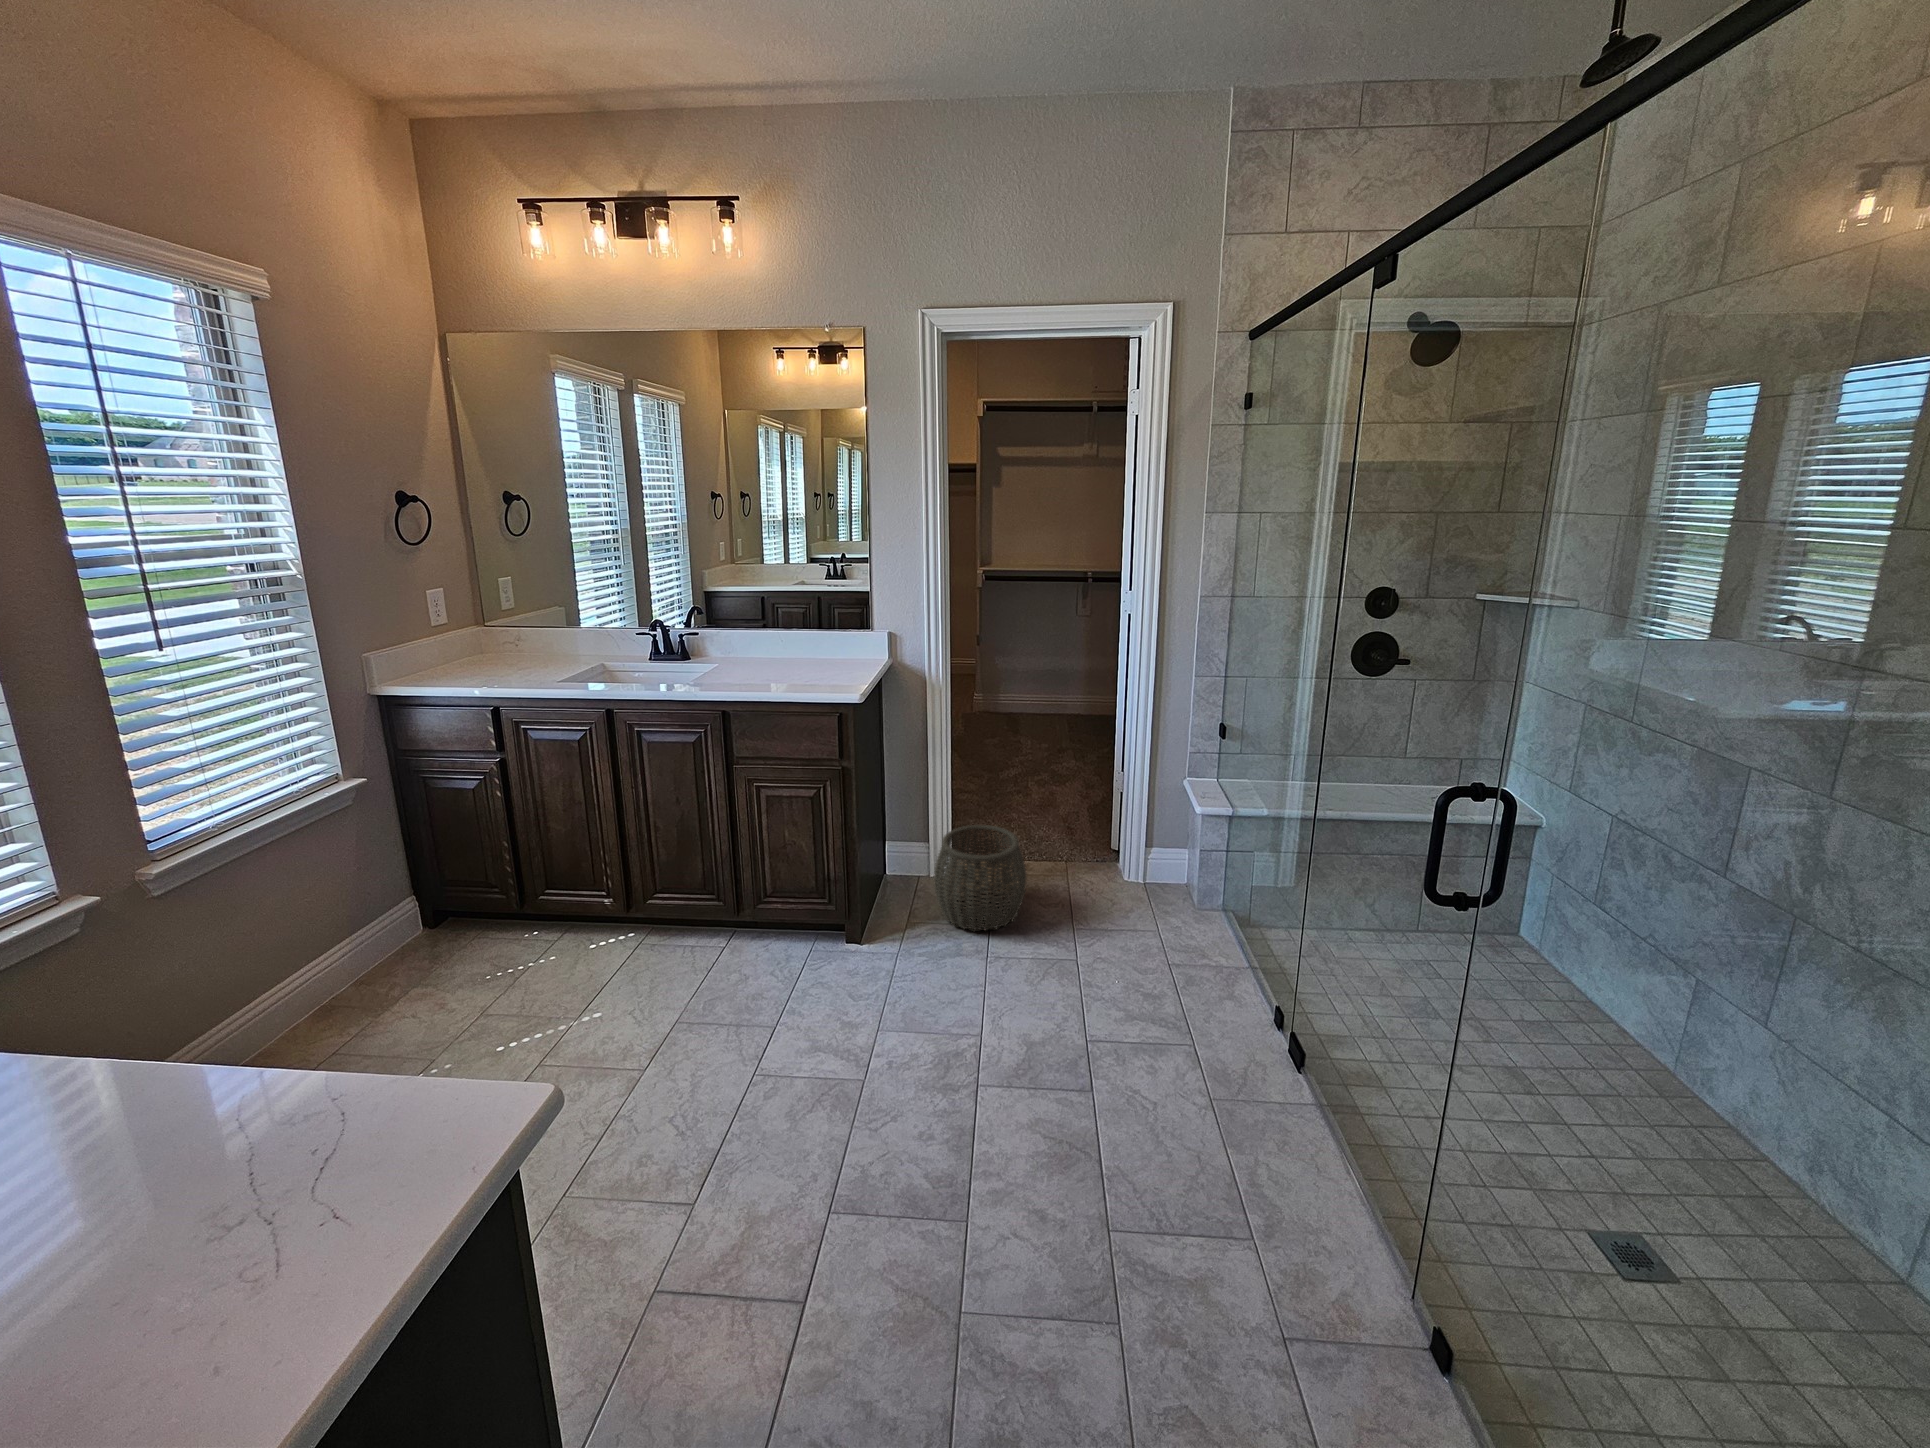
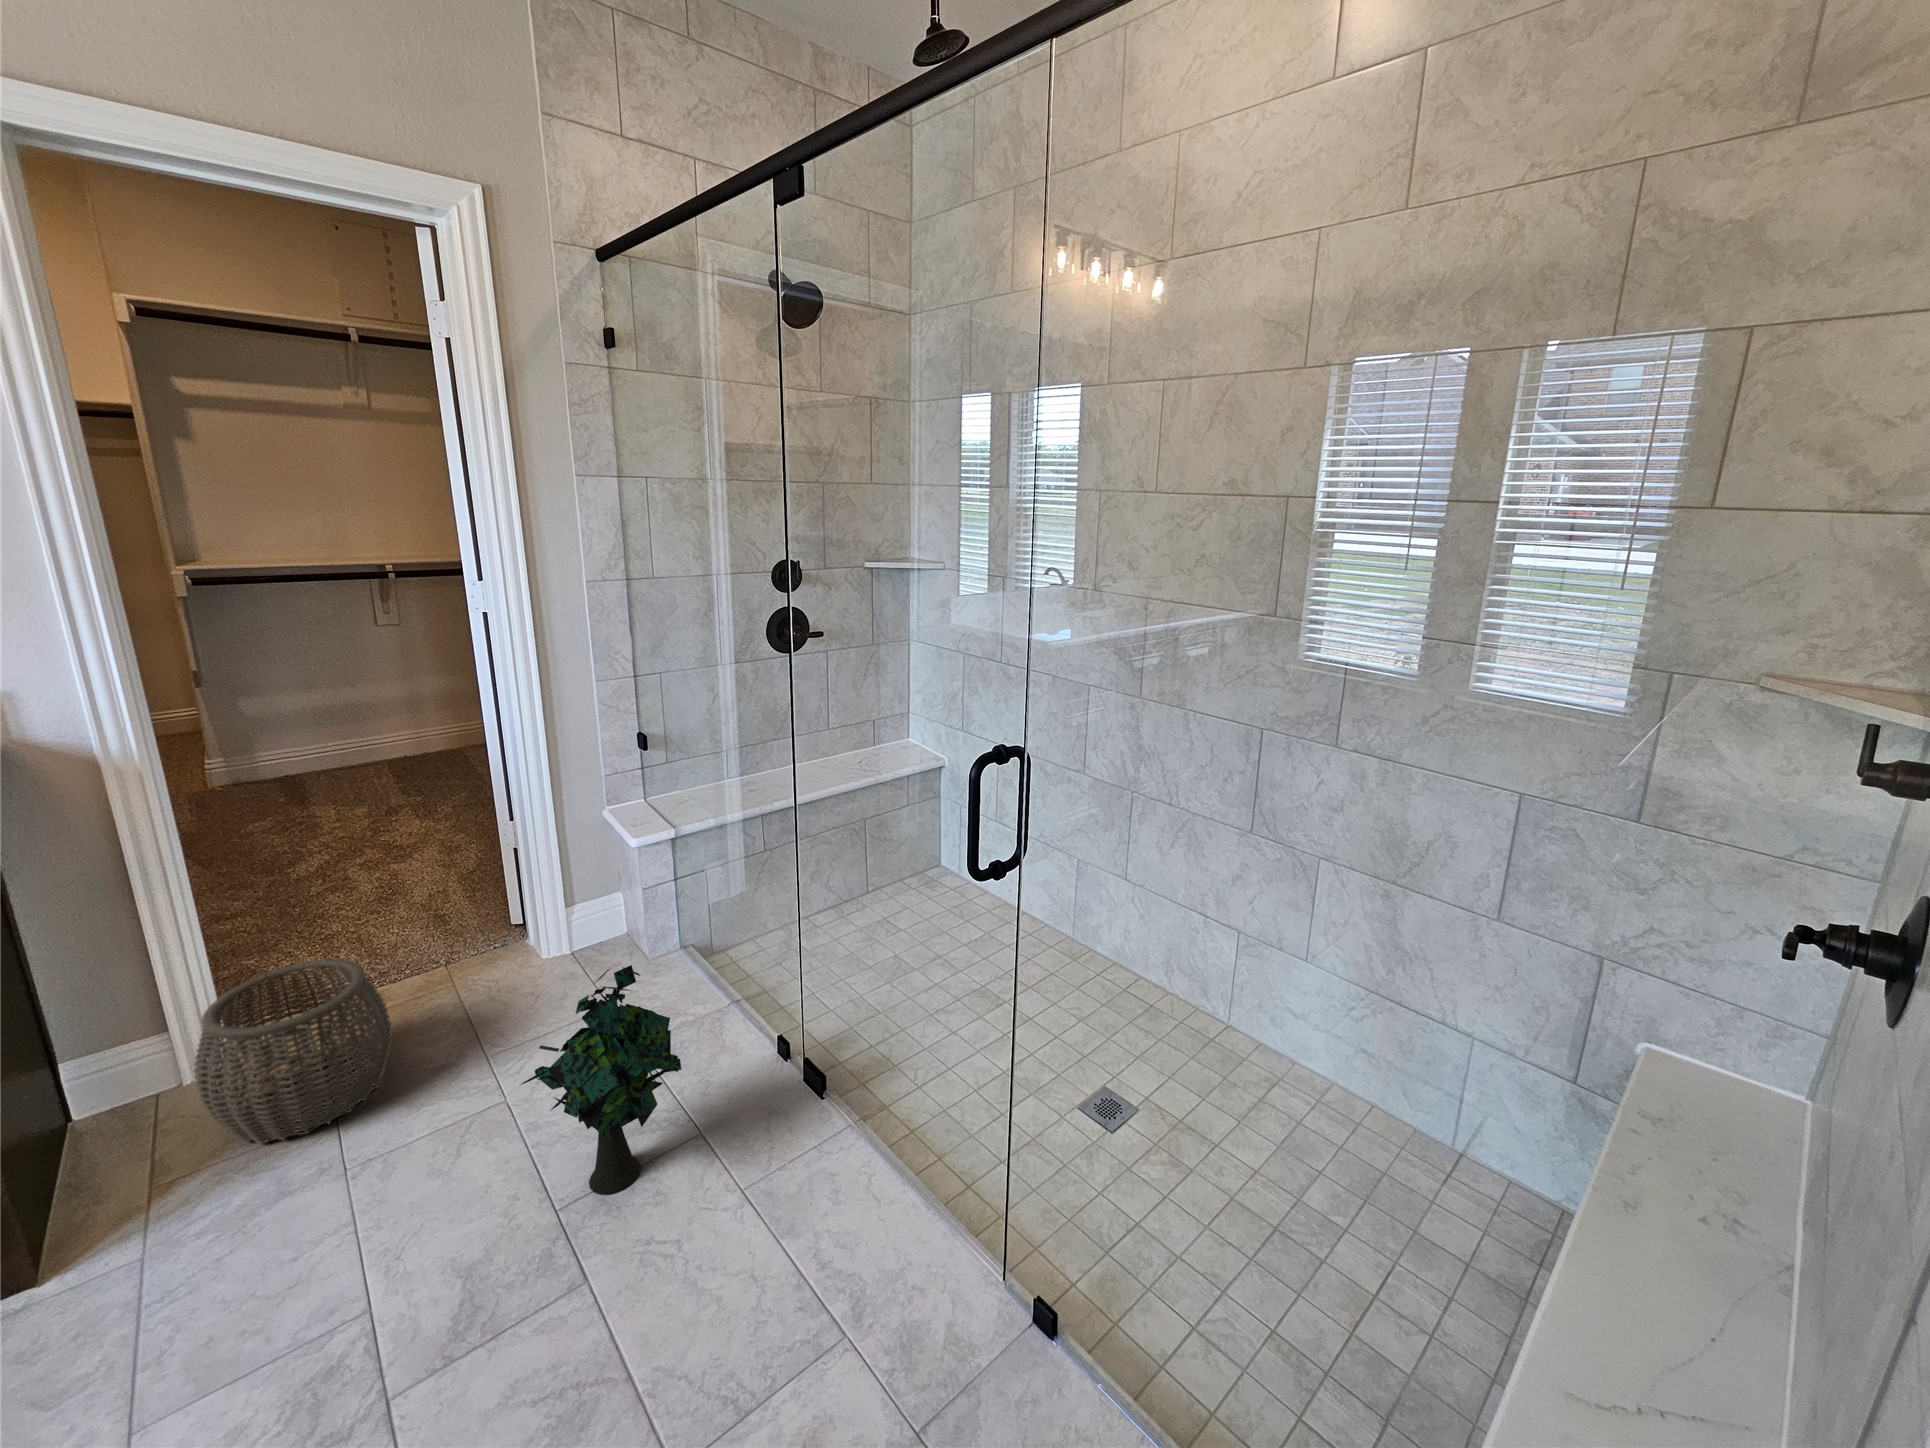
decorative plant: none [1082,892,1192,1066] -> present [520,965,681,1195]

